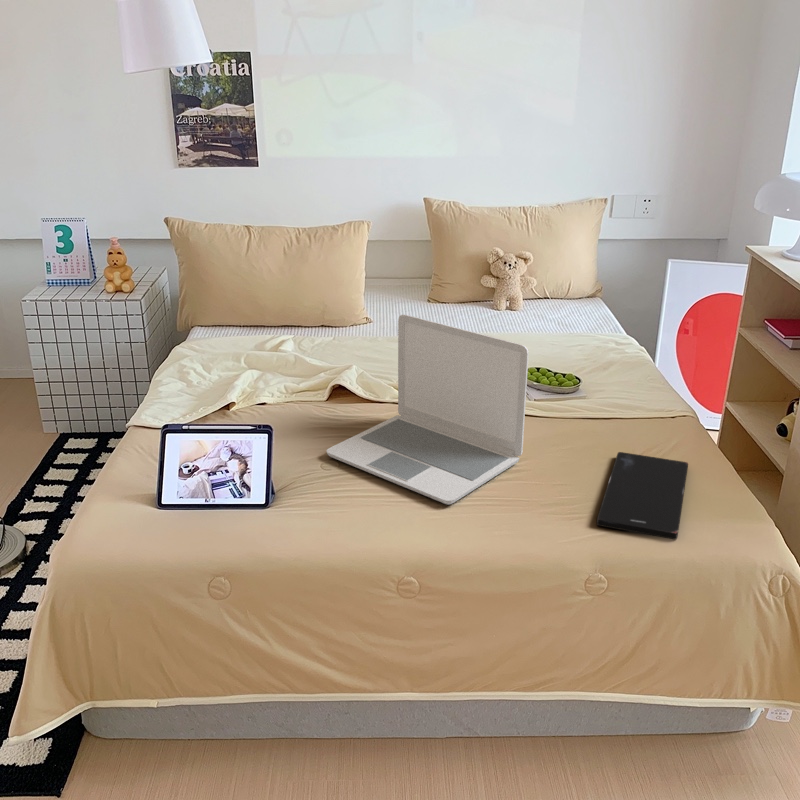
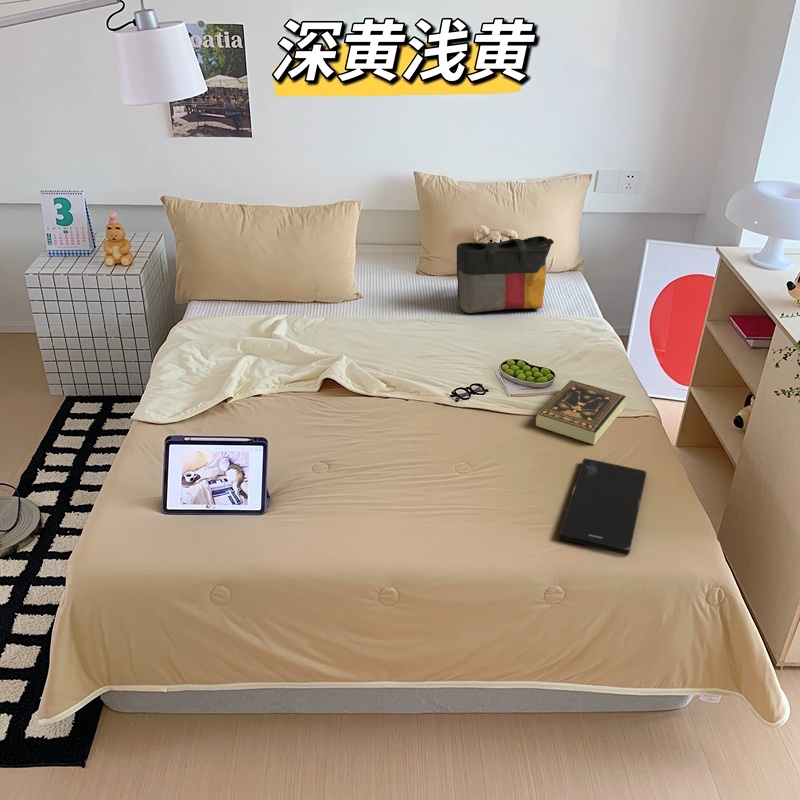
tote bag: none [471,251,572,331] -> present [457,236,554,313]
laptop: present [327,315,529,505] -> none [317,325,504,514]
book: none [563,383,659,441] -> present [536,380,626,444]

